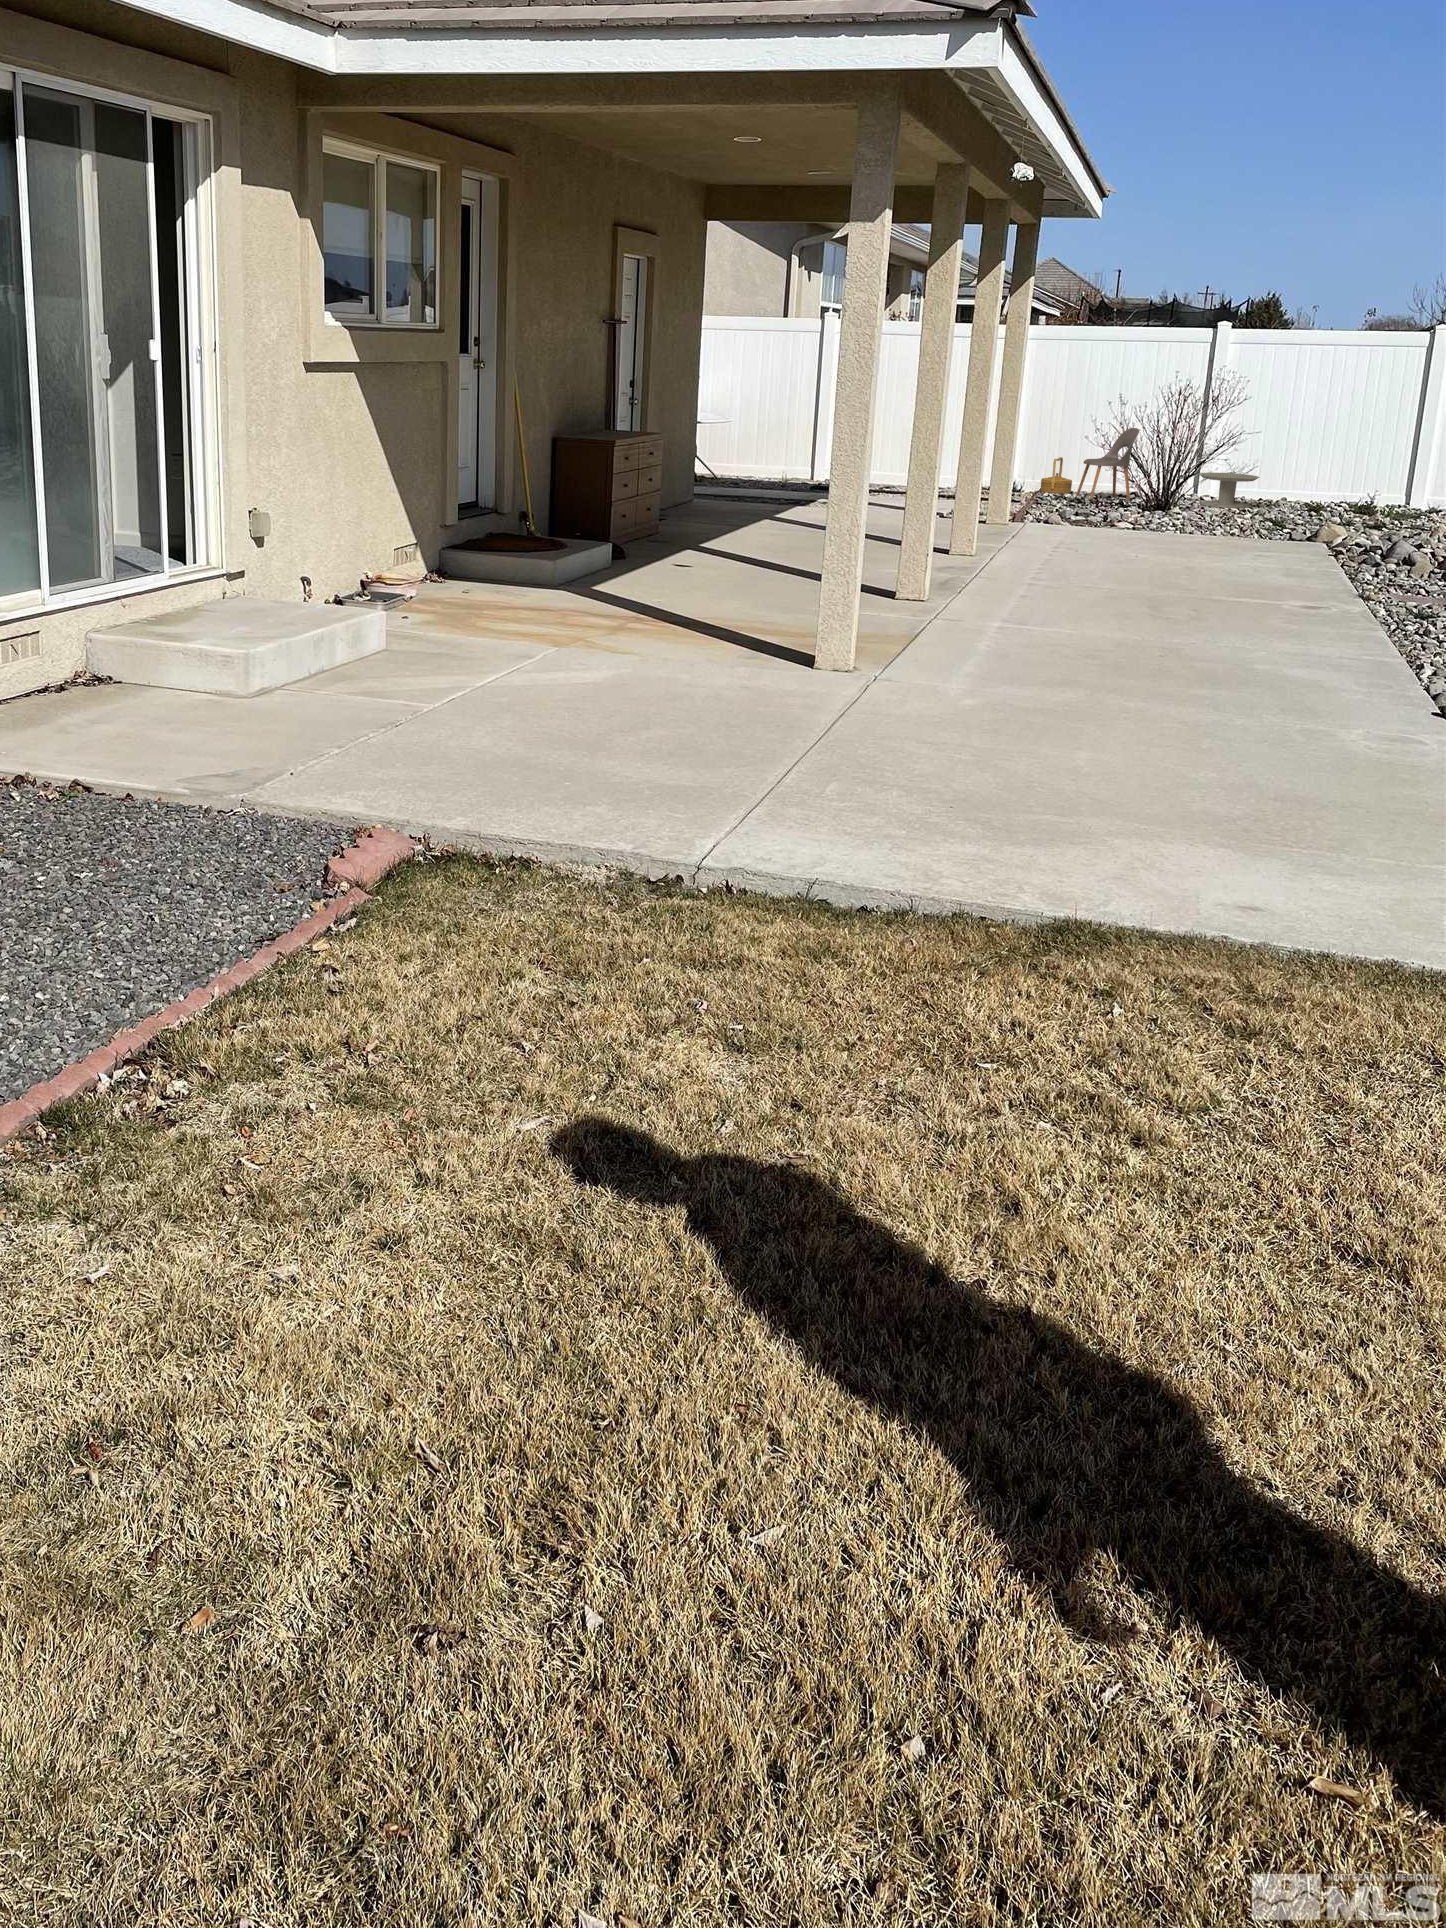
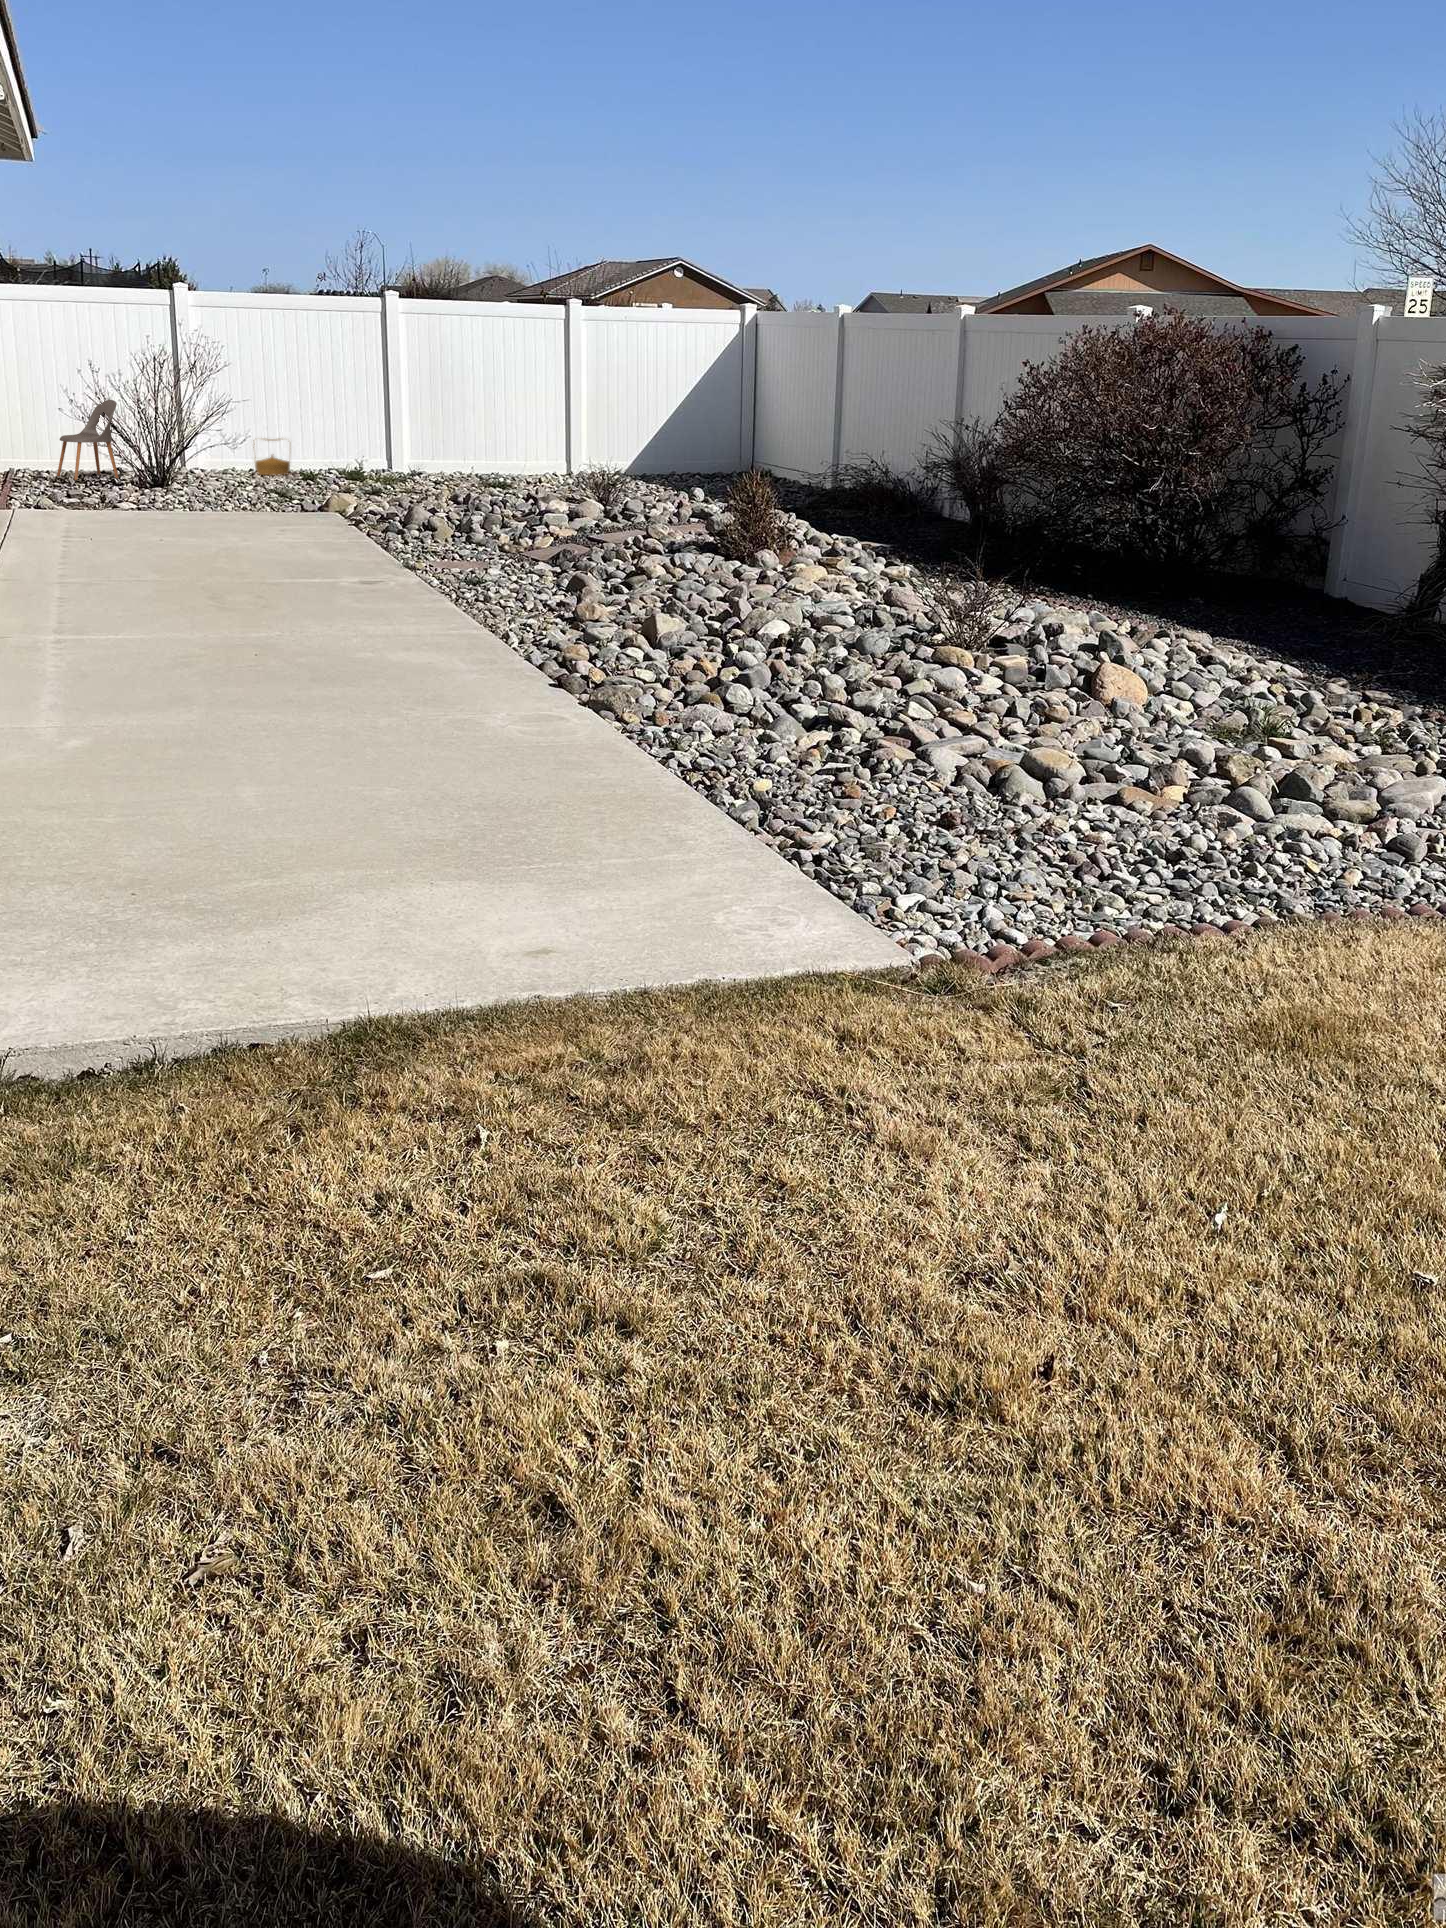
woven basket: present [1040,457,1072,493] -> present [253,439,290,475]
side table: present [1199,473,1259,508] -> none [187,444,251,481]

